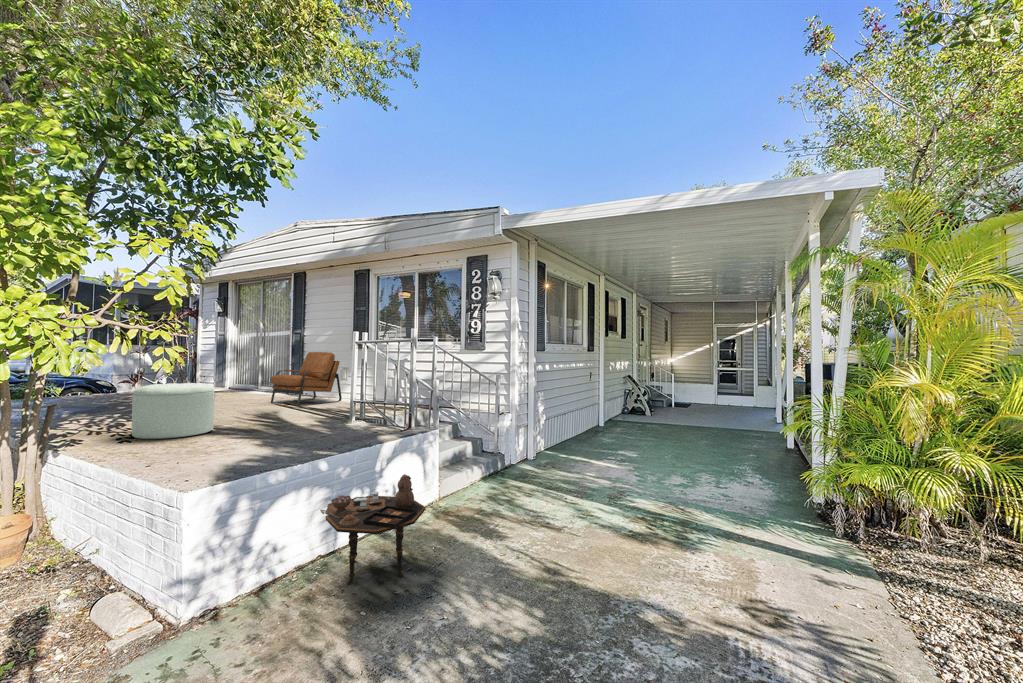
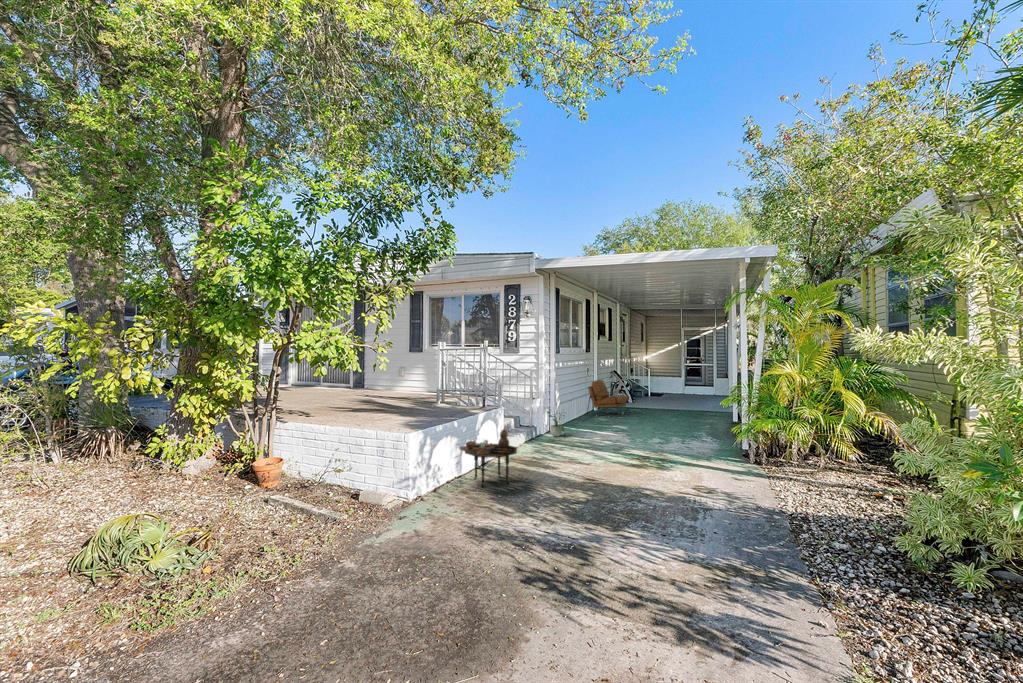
chair: present [271,352,342,406] -> present [587,380,628,416]
ottoman: present [132,383,215,439] -> none [305,379,351,416]
potted plant: none [520,419,551,468] -> present [547,410,565,436]

